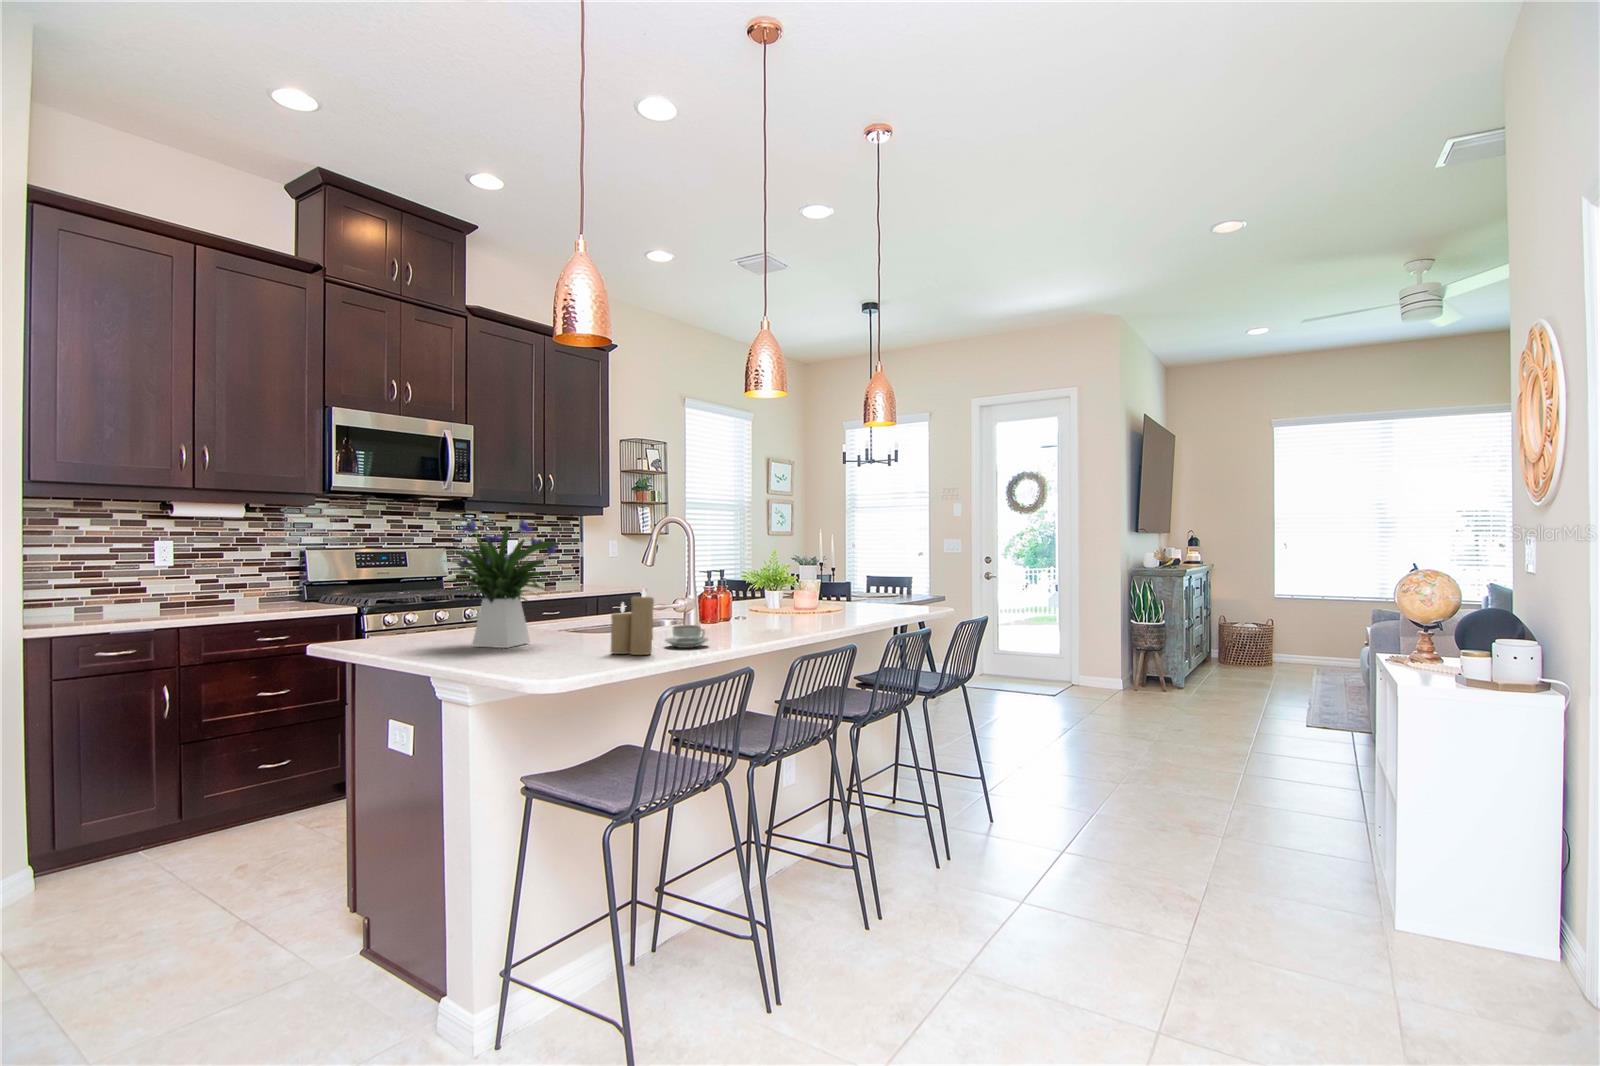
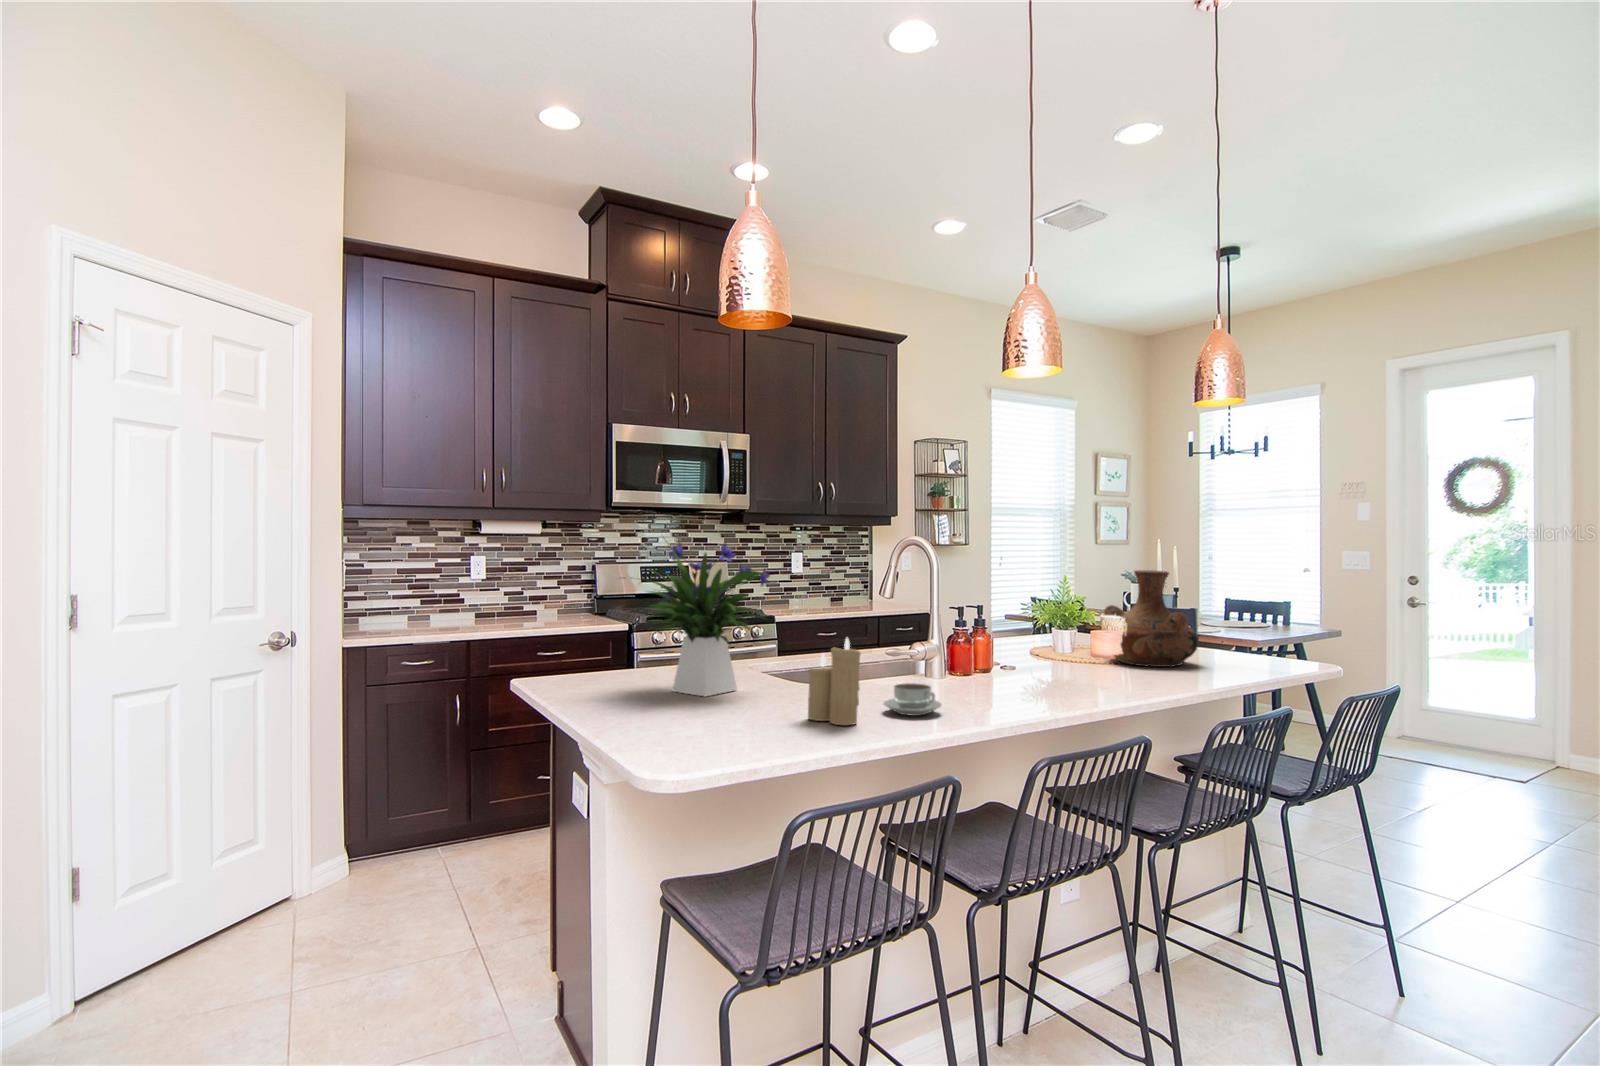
vase: none [801,545,865,616] -> present [1104,570,1198,667]

